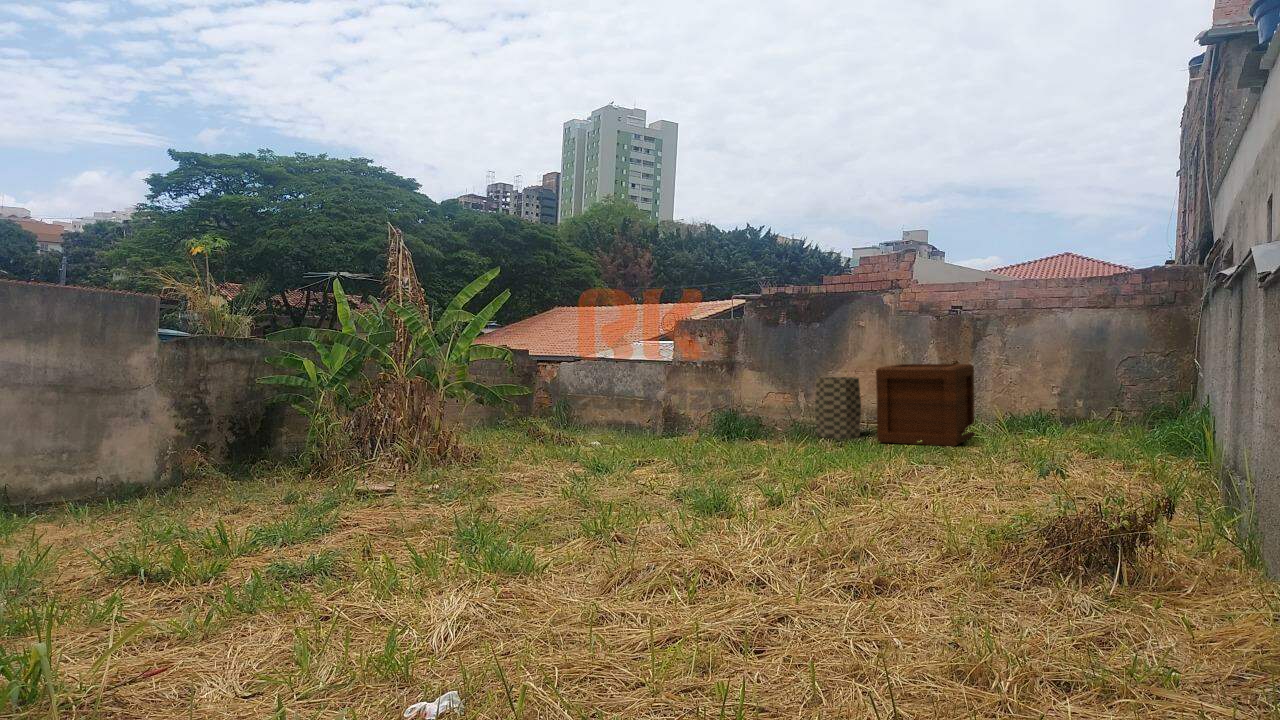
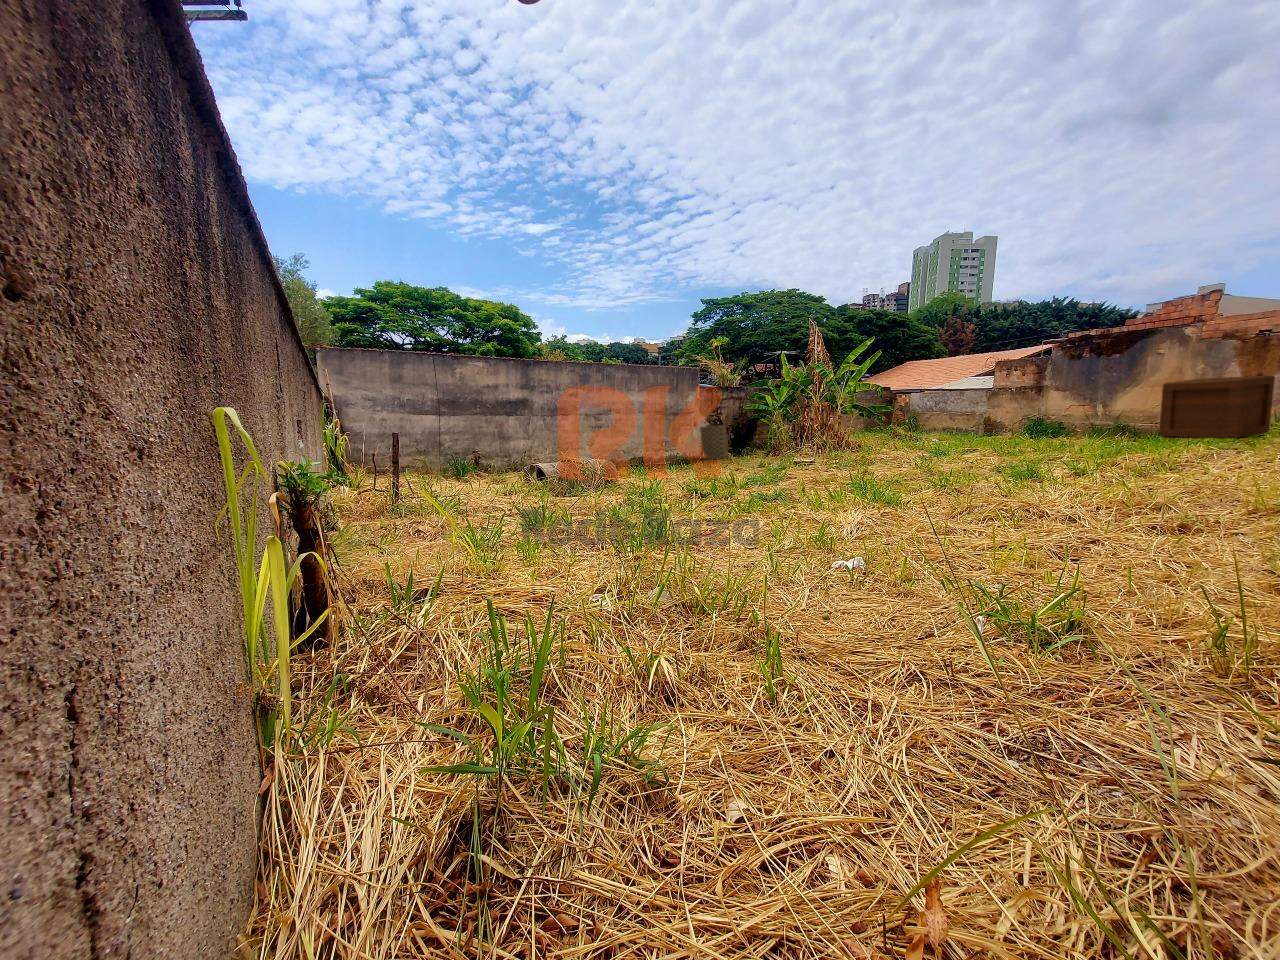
trash can: present [815,377,861,438] -> present [700,425,727,460]

